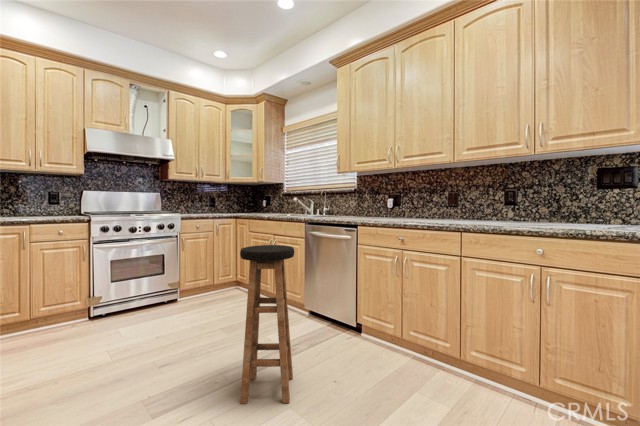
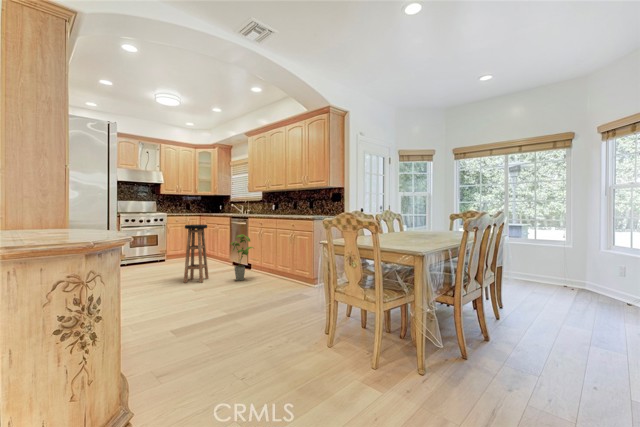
house plant: none [350,271,414,392] -> present [231,234,253,281]

